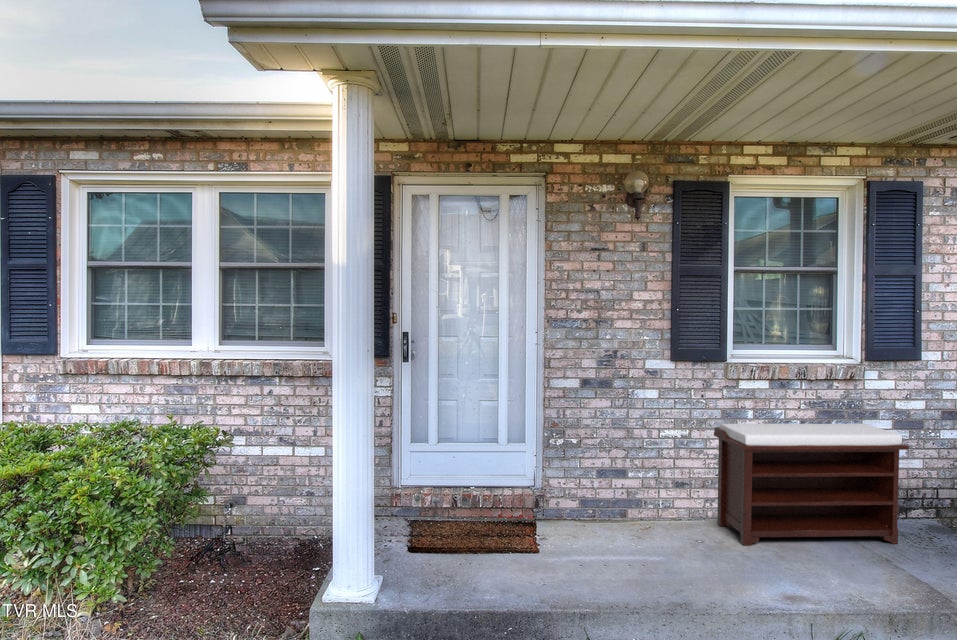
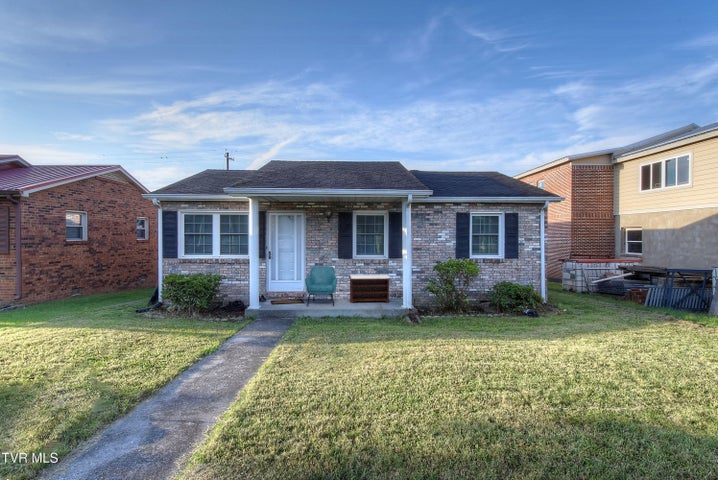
armchair: none [566,391,705,571] -> present [305,266,337,306]

